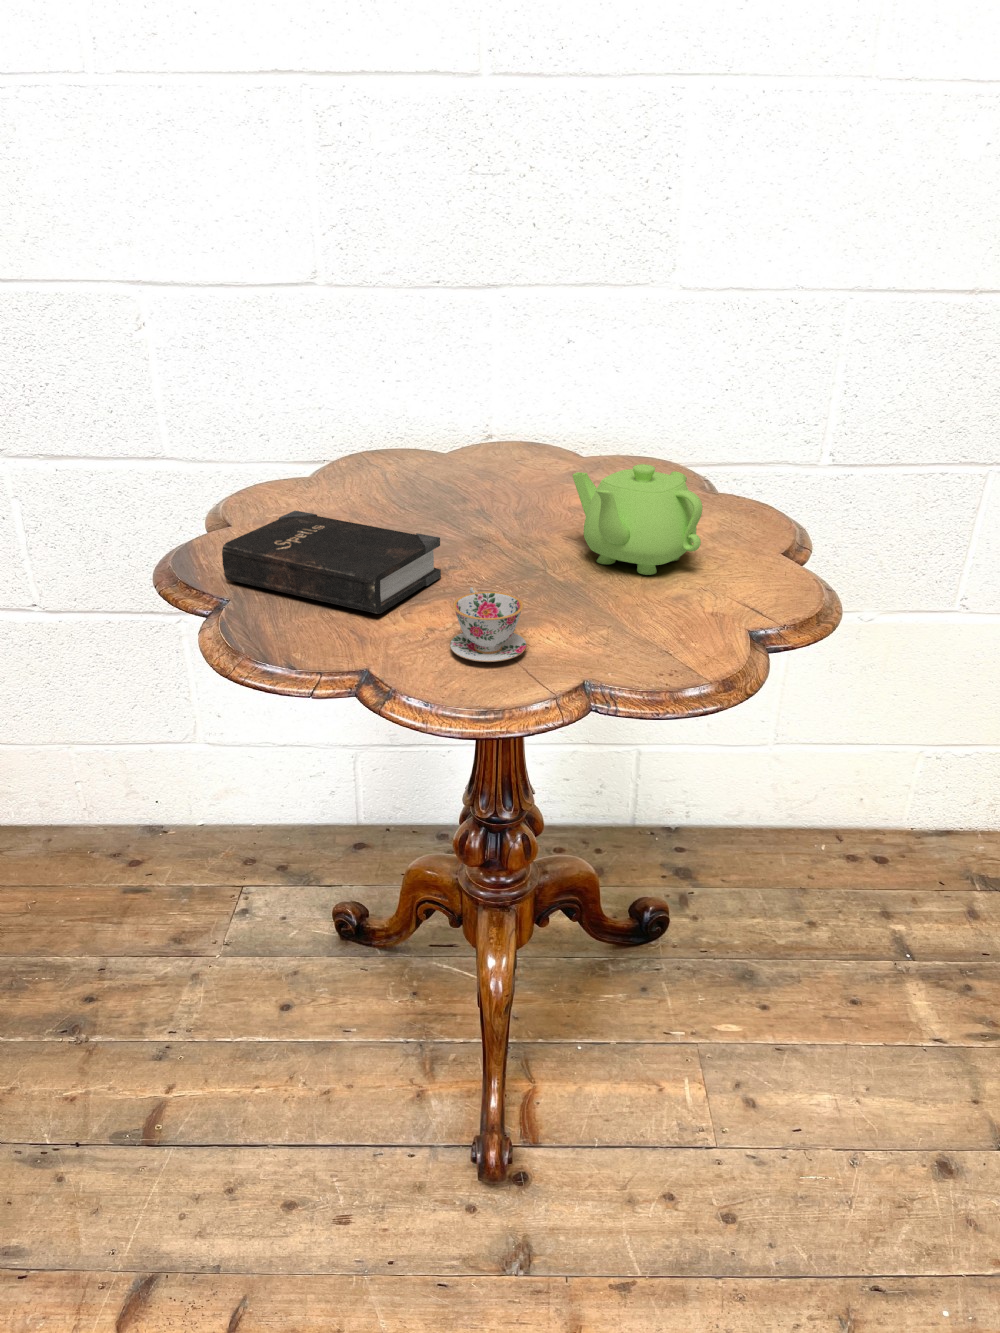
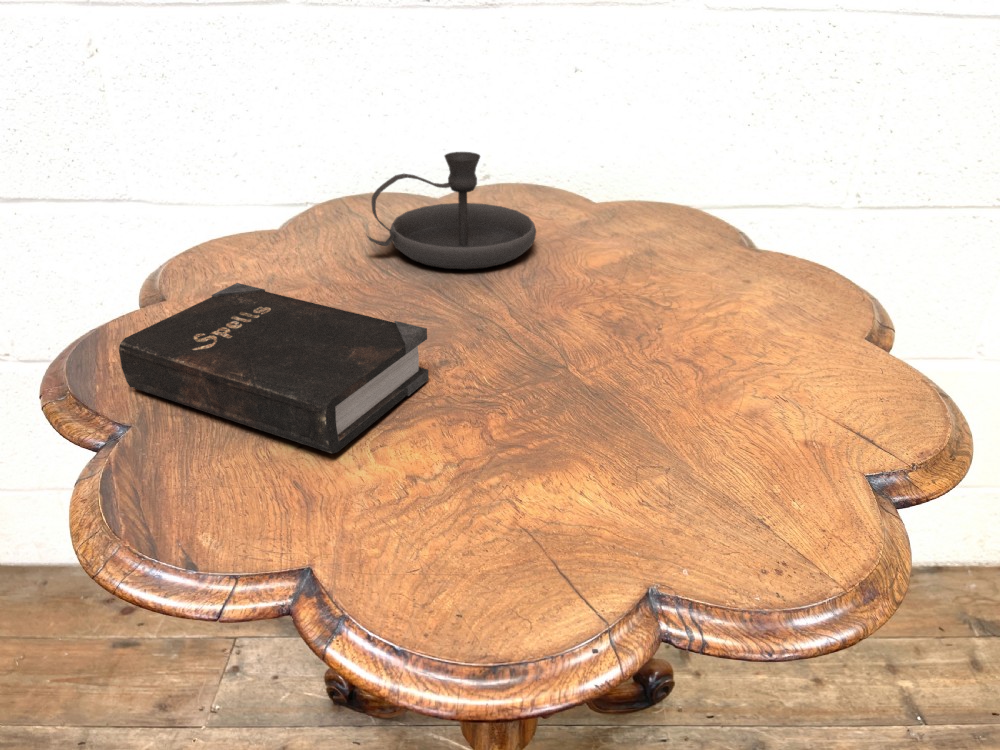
candlestick: none [387,412,528,508] -> present [367,152,536,269]
teapot: present [572,464,703,575] -> none [602,224,787,374]
teacup: present [450,587,526,662] -> none [439,420,557,560]

